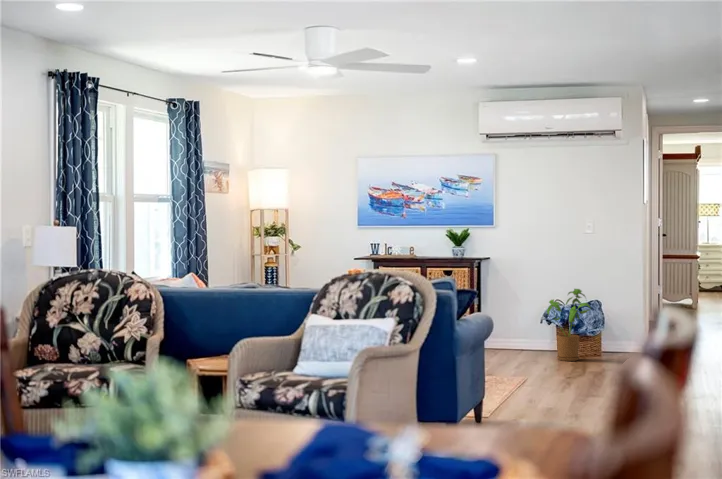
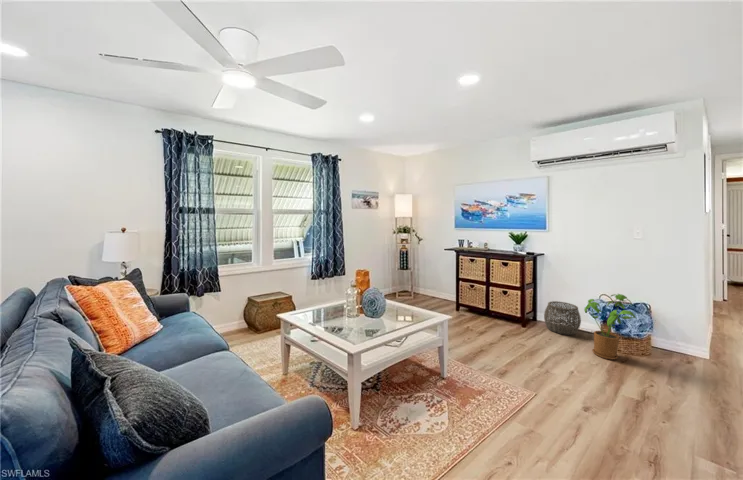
woven basket: none [500,317,540,354] -> present [544,301,581,335]

